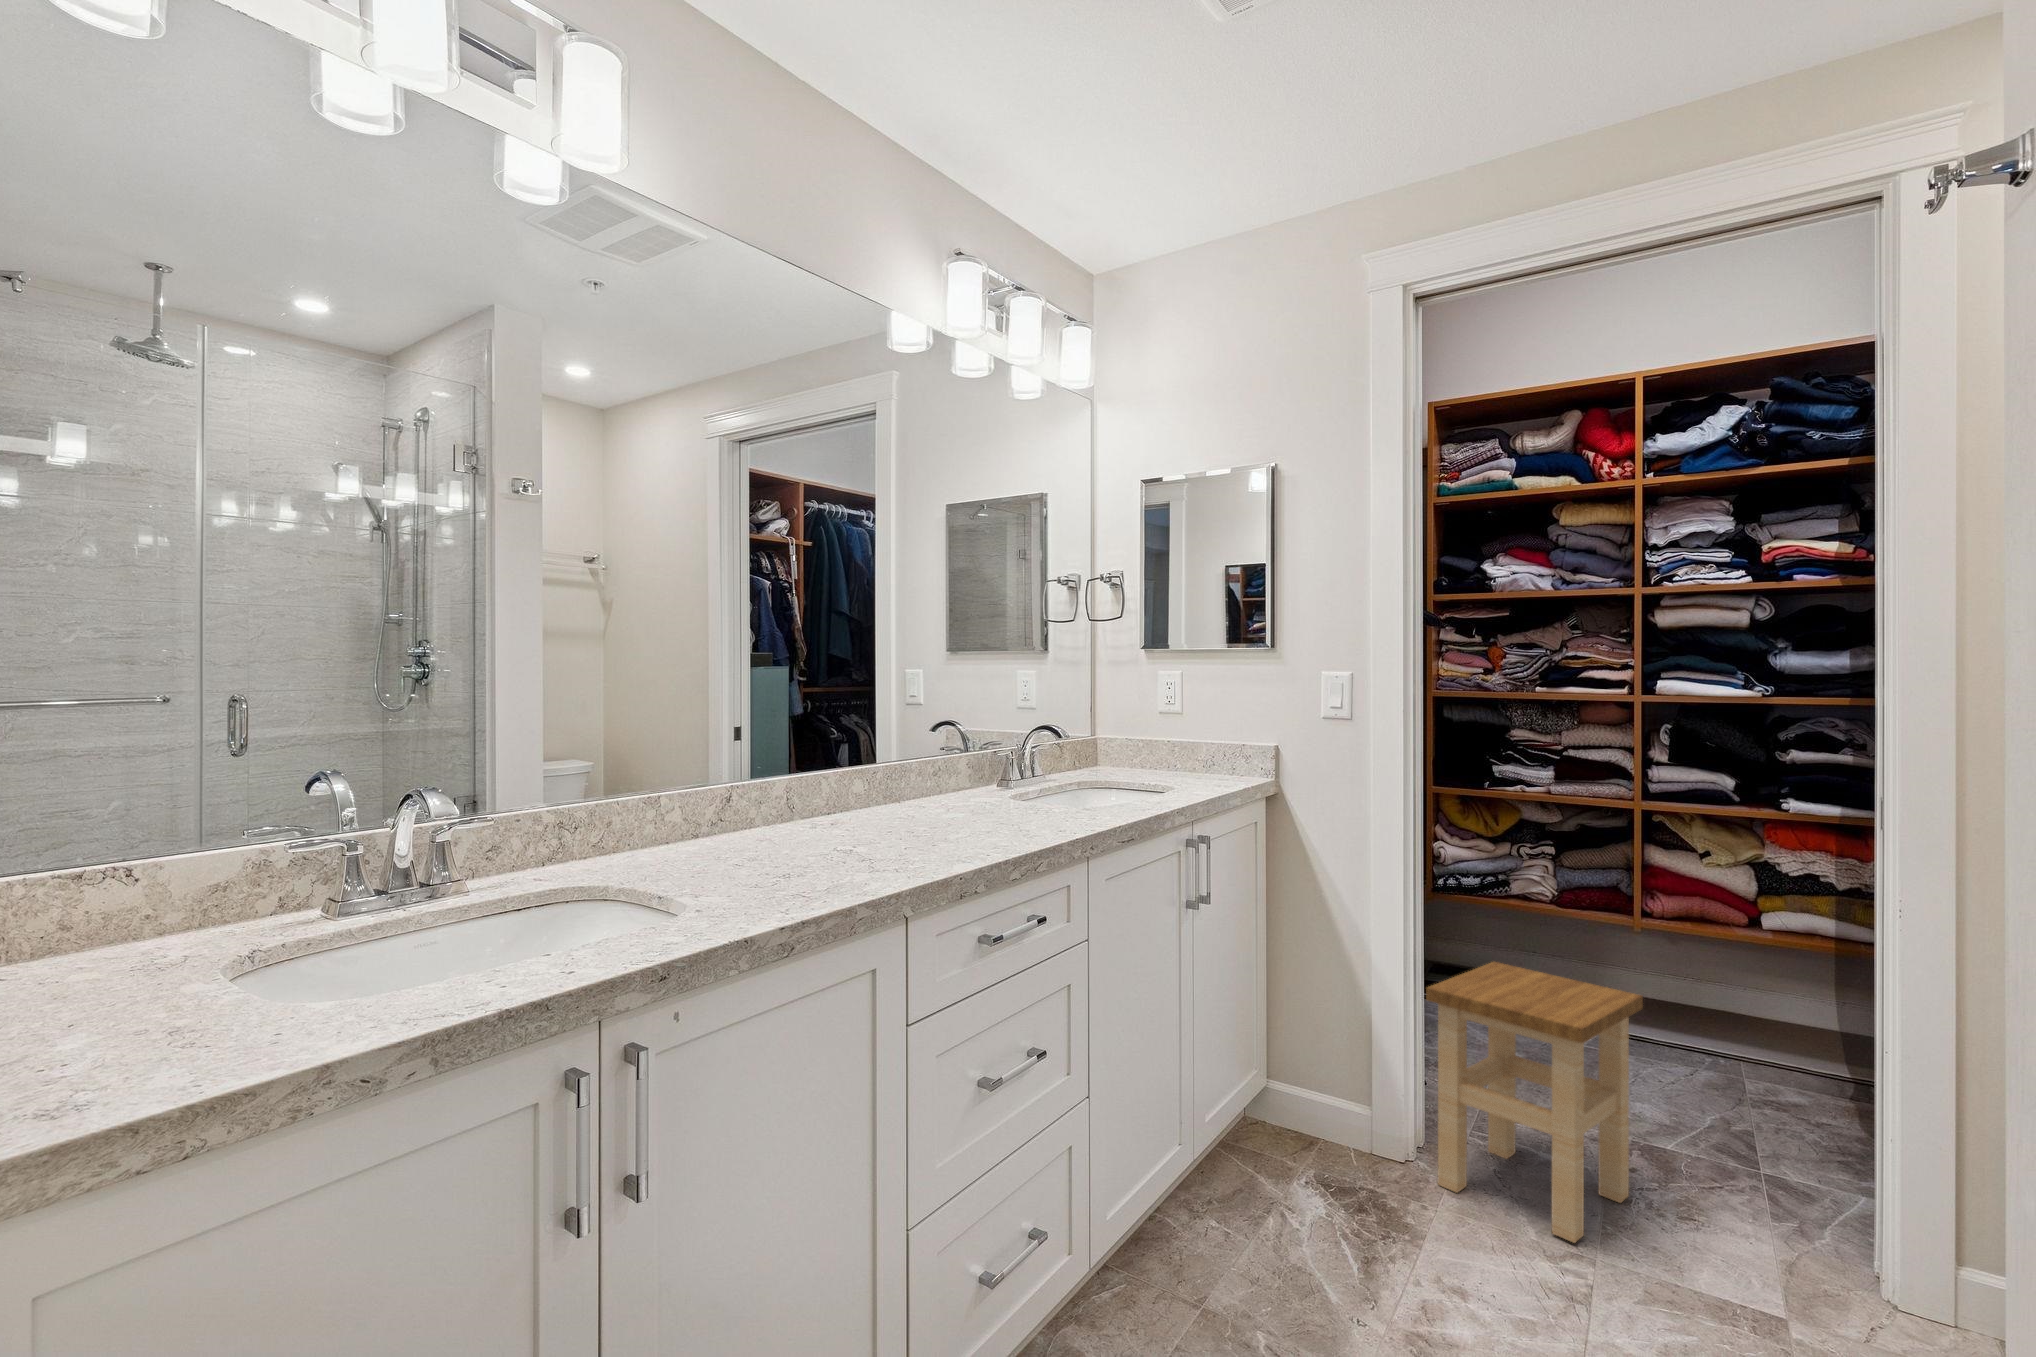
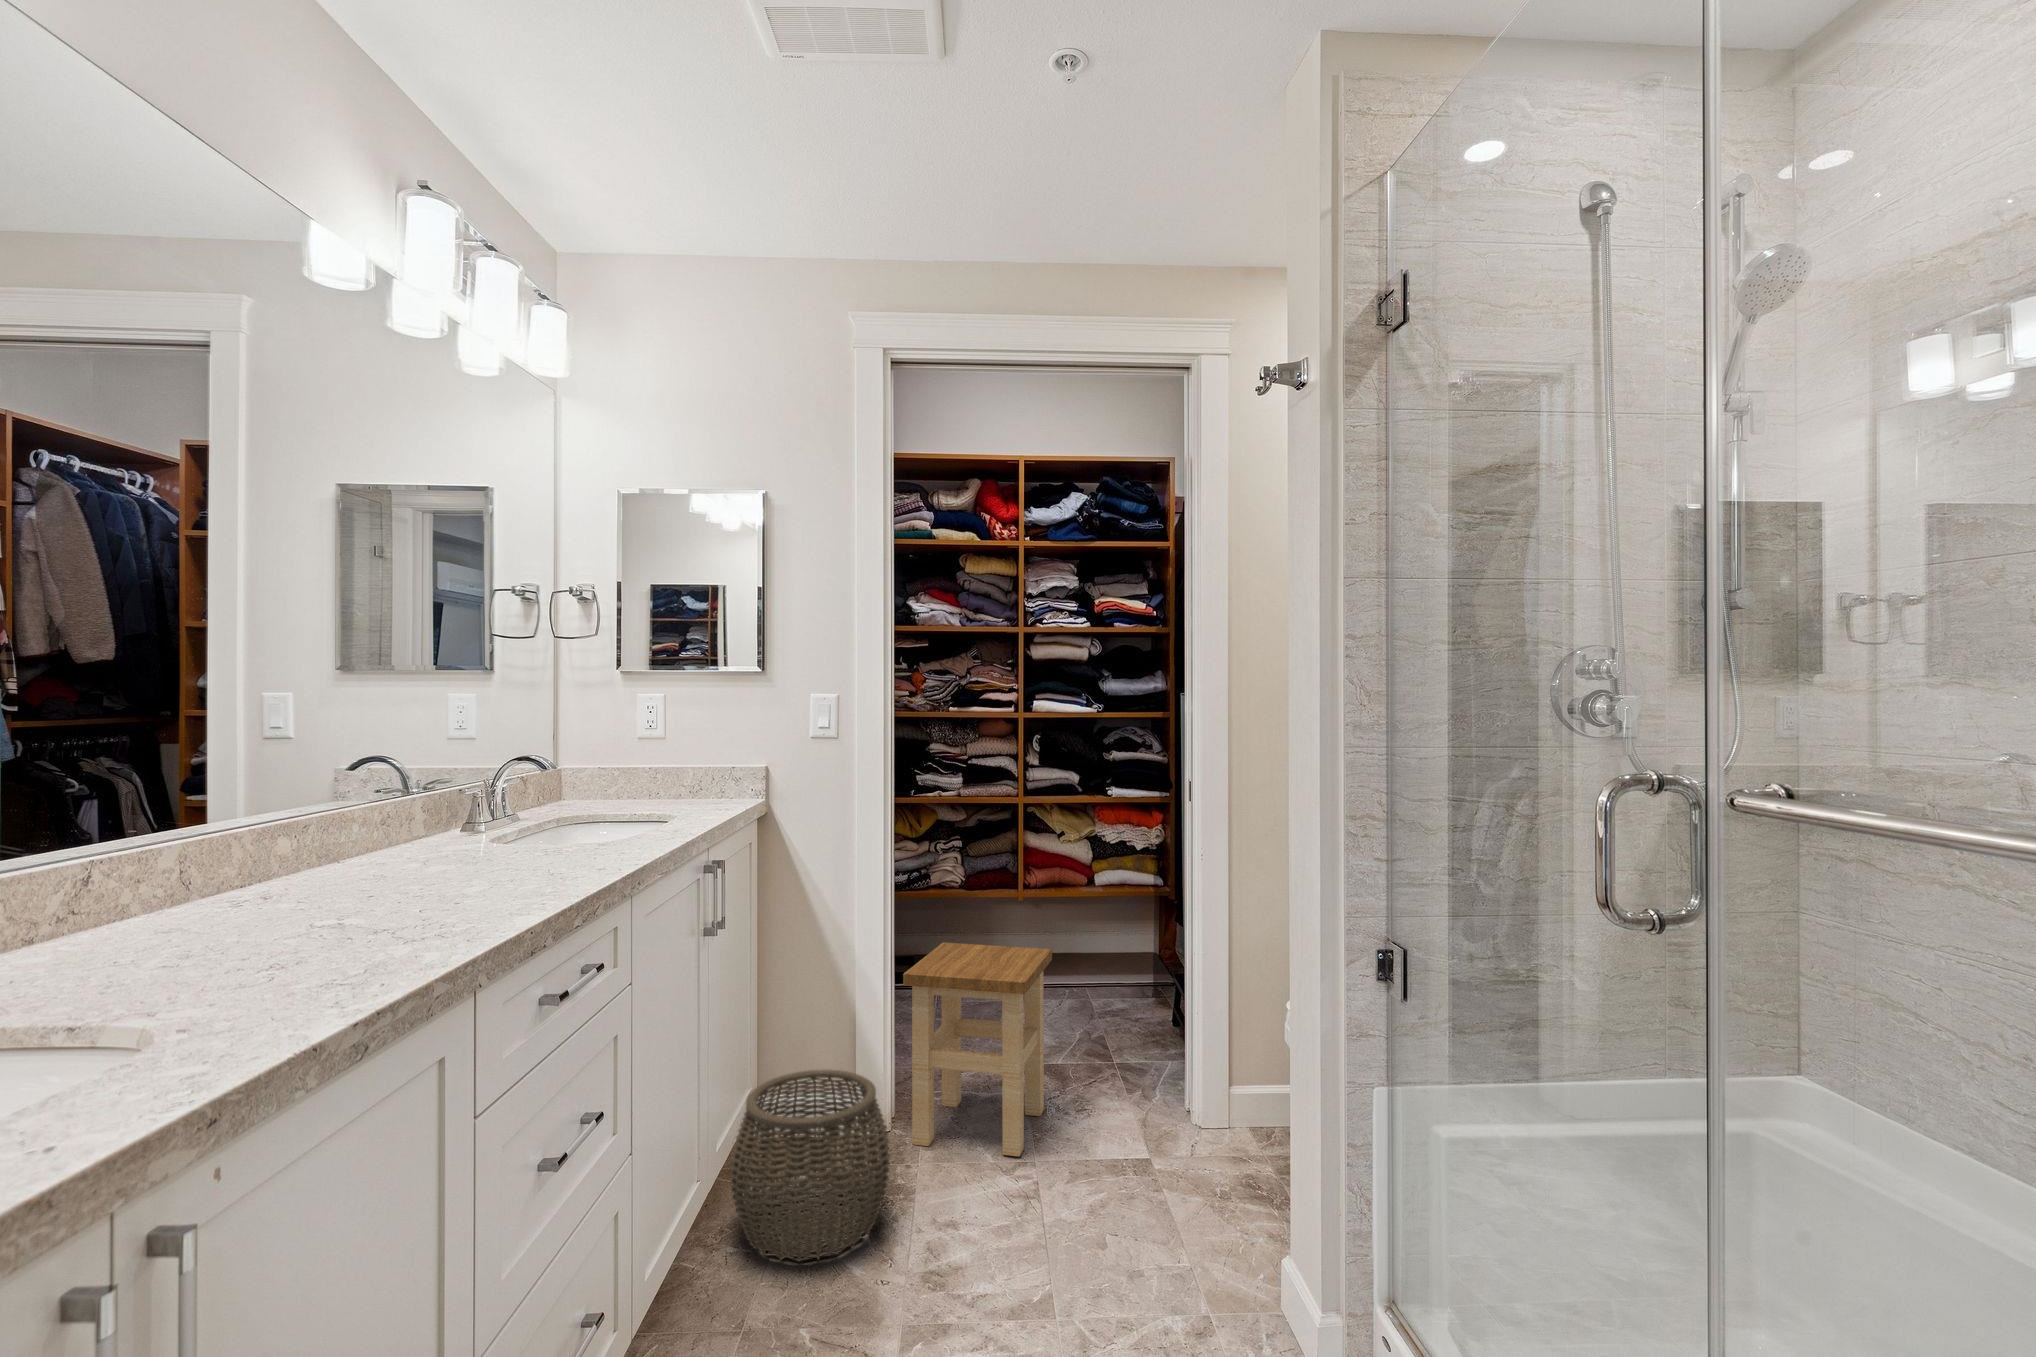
woven basket: none [1211,1067,1387,1275] -> present [730,1070,890,1261]

